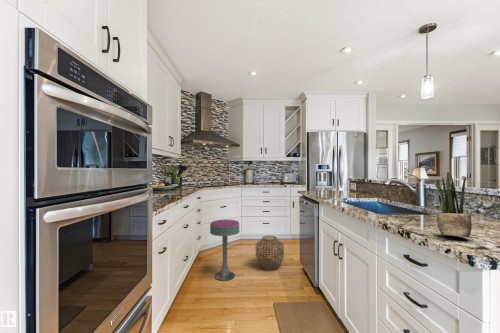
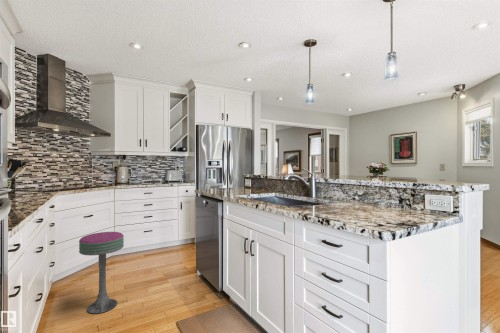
potted plant: present [436,172,472,237] -> none [346,167,369,219]
woven basket: present [256,235,284,270] -> none [142,245,178,285]

